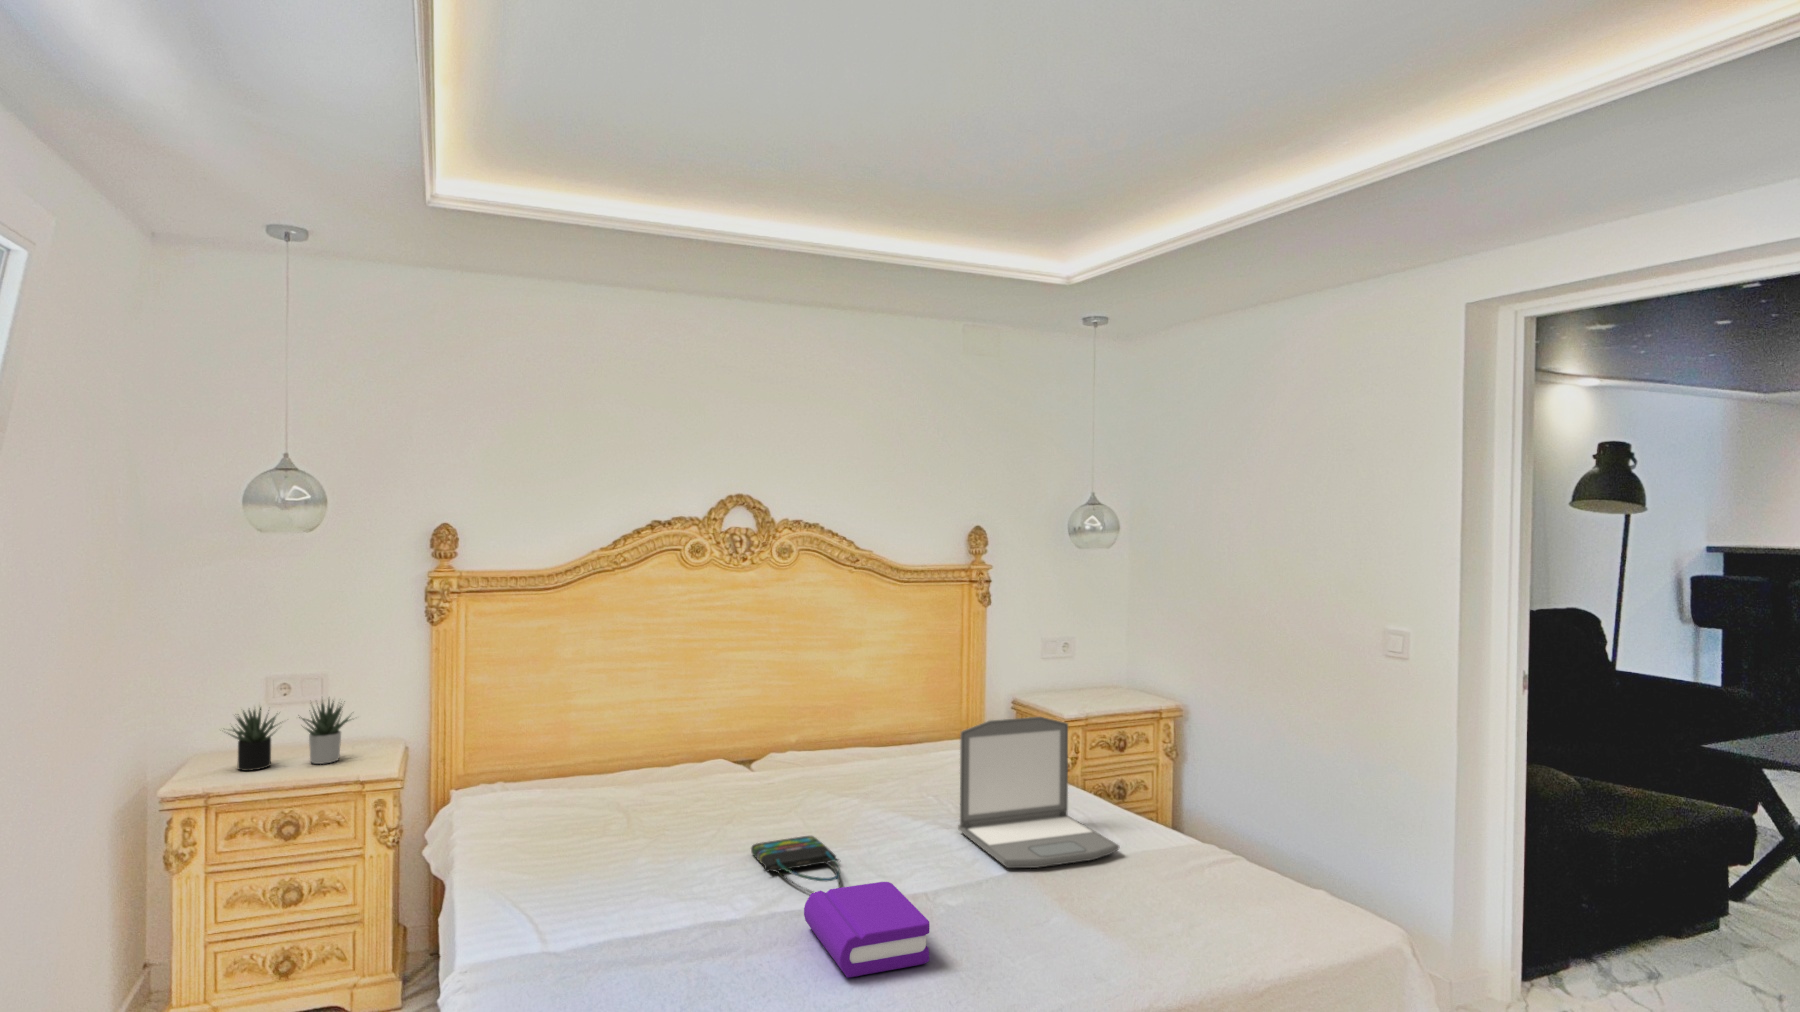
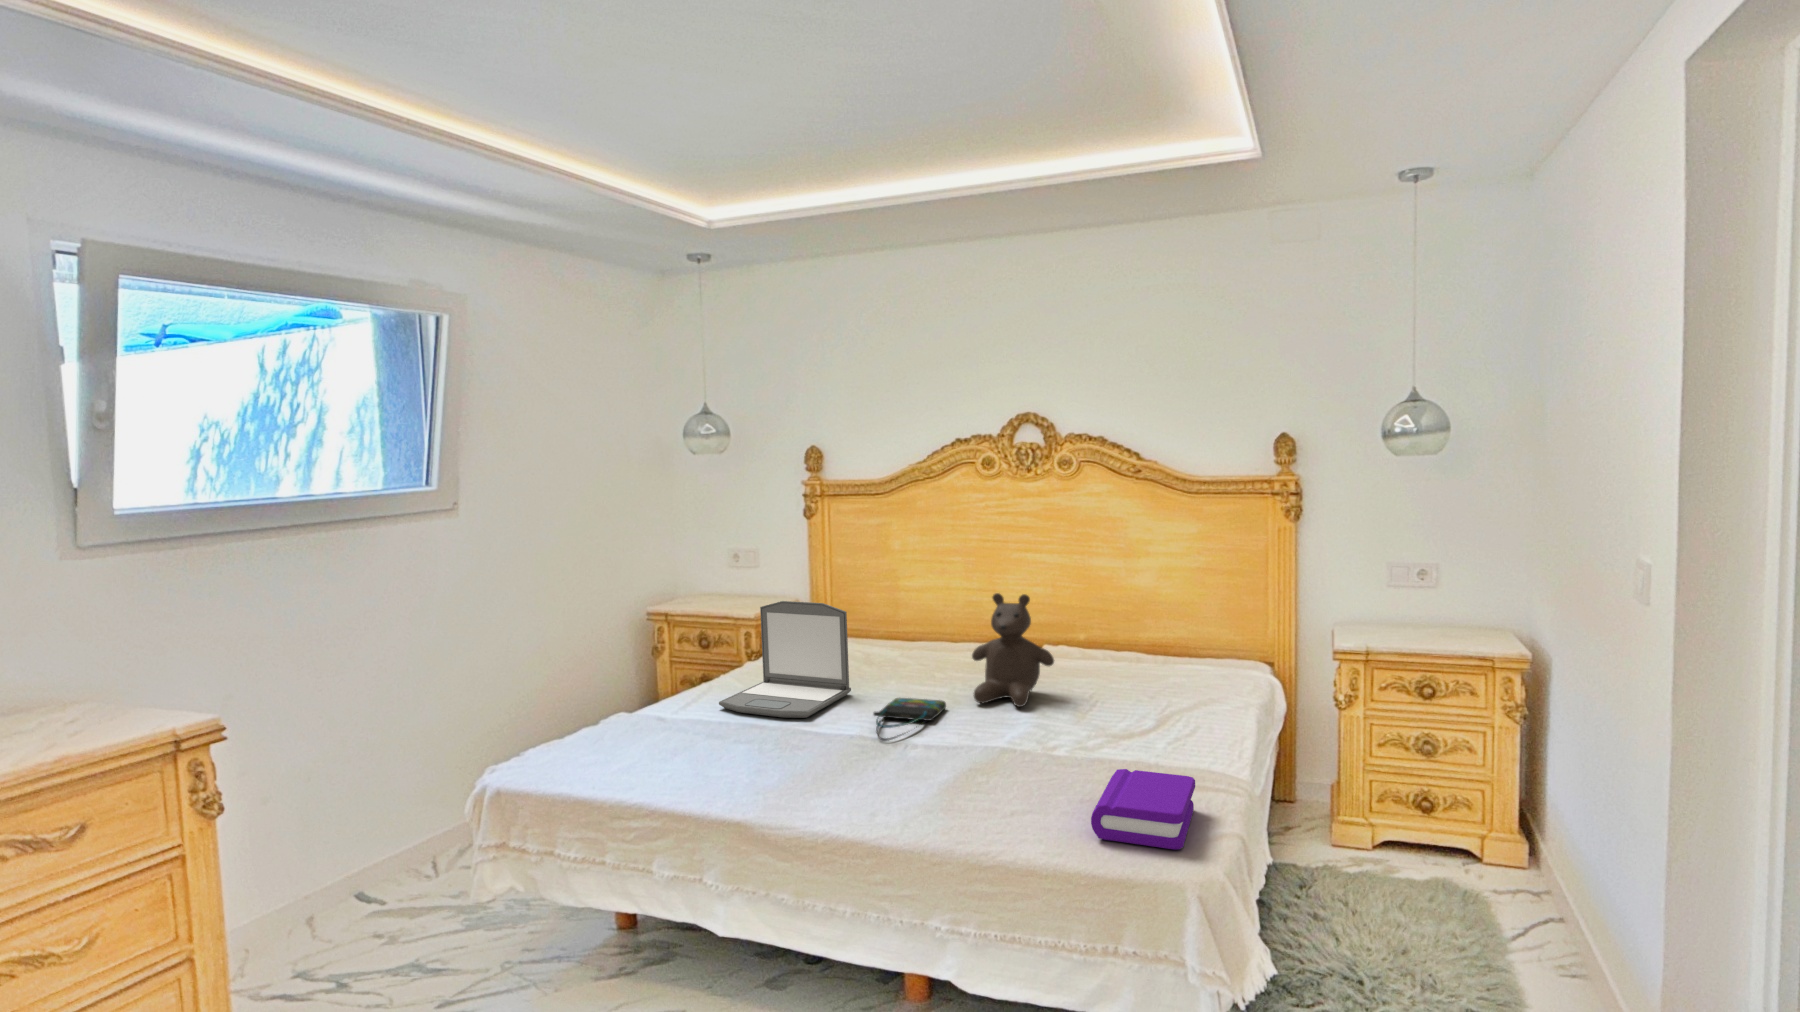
teddy bear: none [798,696,890,830] -> present [972,593,1054,707]
succulent plant: present [229,700,349,771] -> none [684,560,755,604]
laptop: present [958,717,1120,868] -> present [719,601,851,718]
book: present [804,882,930,977] -> present [1091,769,1195,849]

